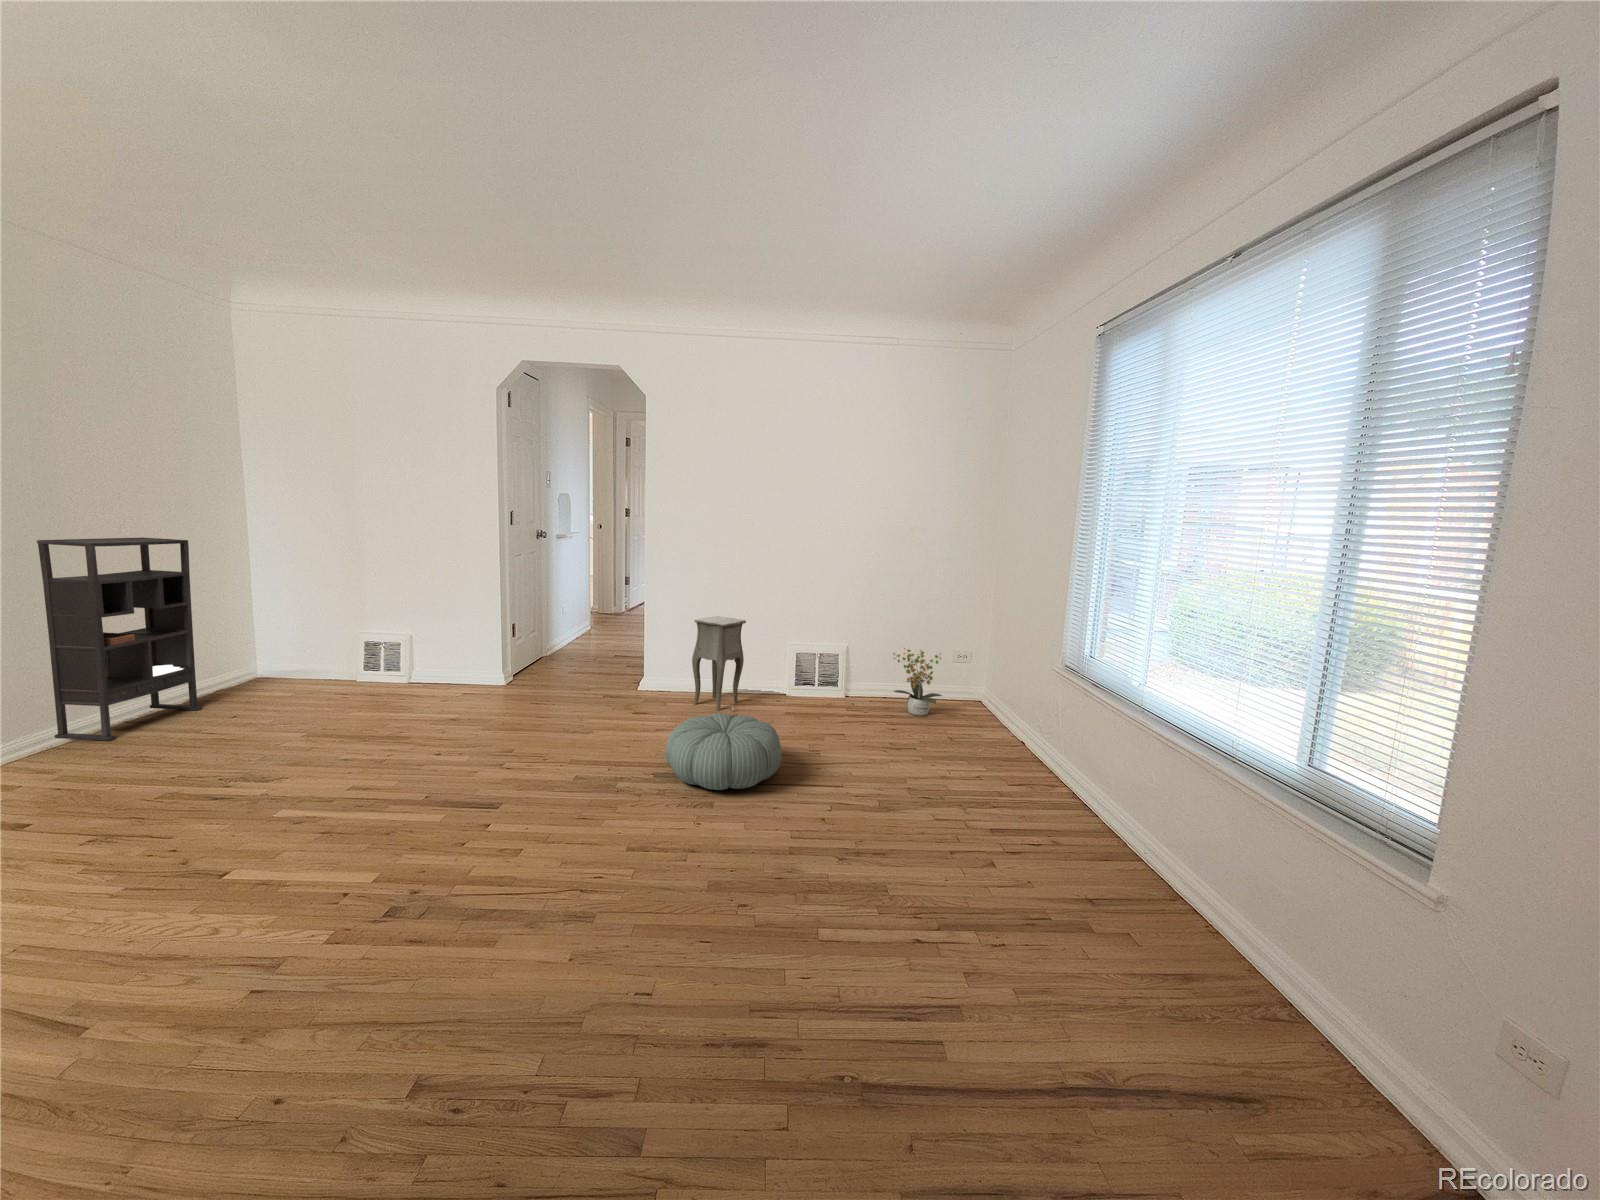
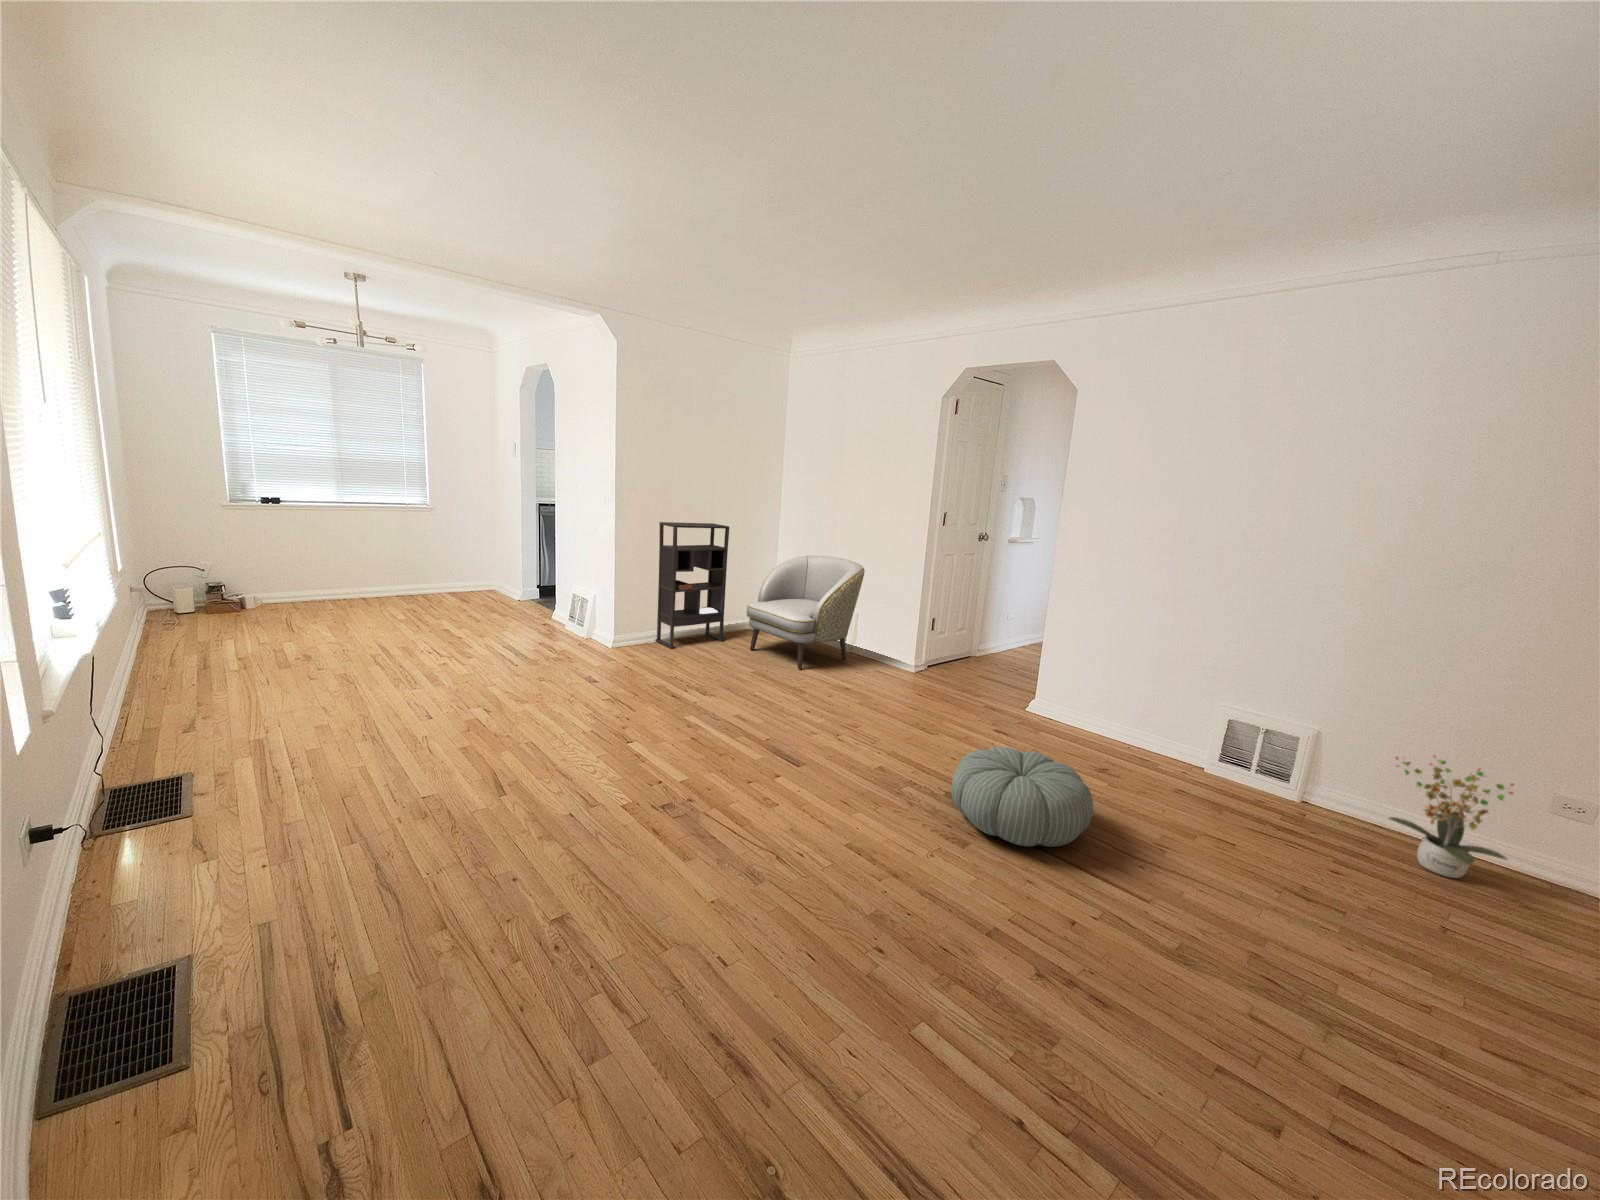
armchair: none [251,571,429,714] -> present [747,555,865,669]
side table: present [692,616,746,711] -> none [1069,644,1151,763]

